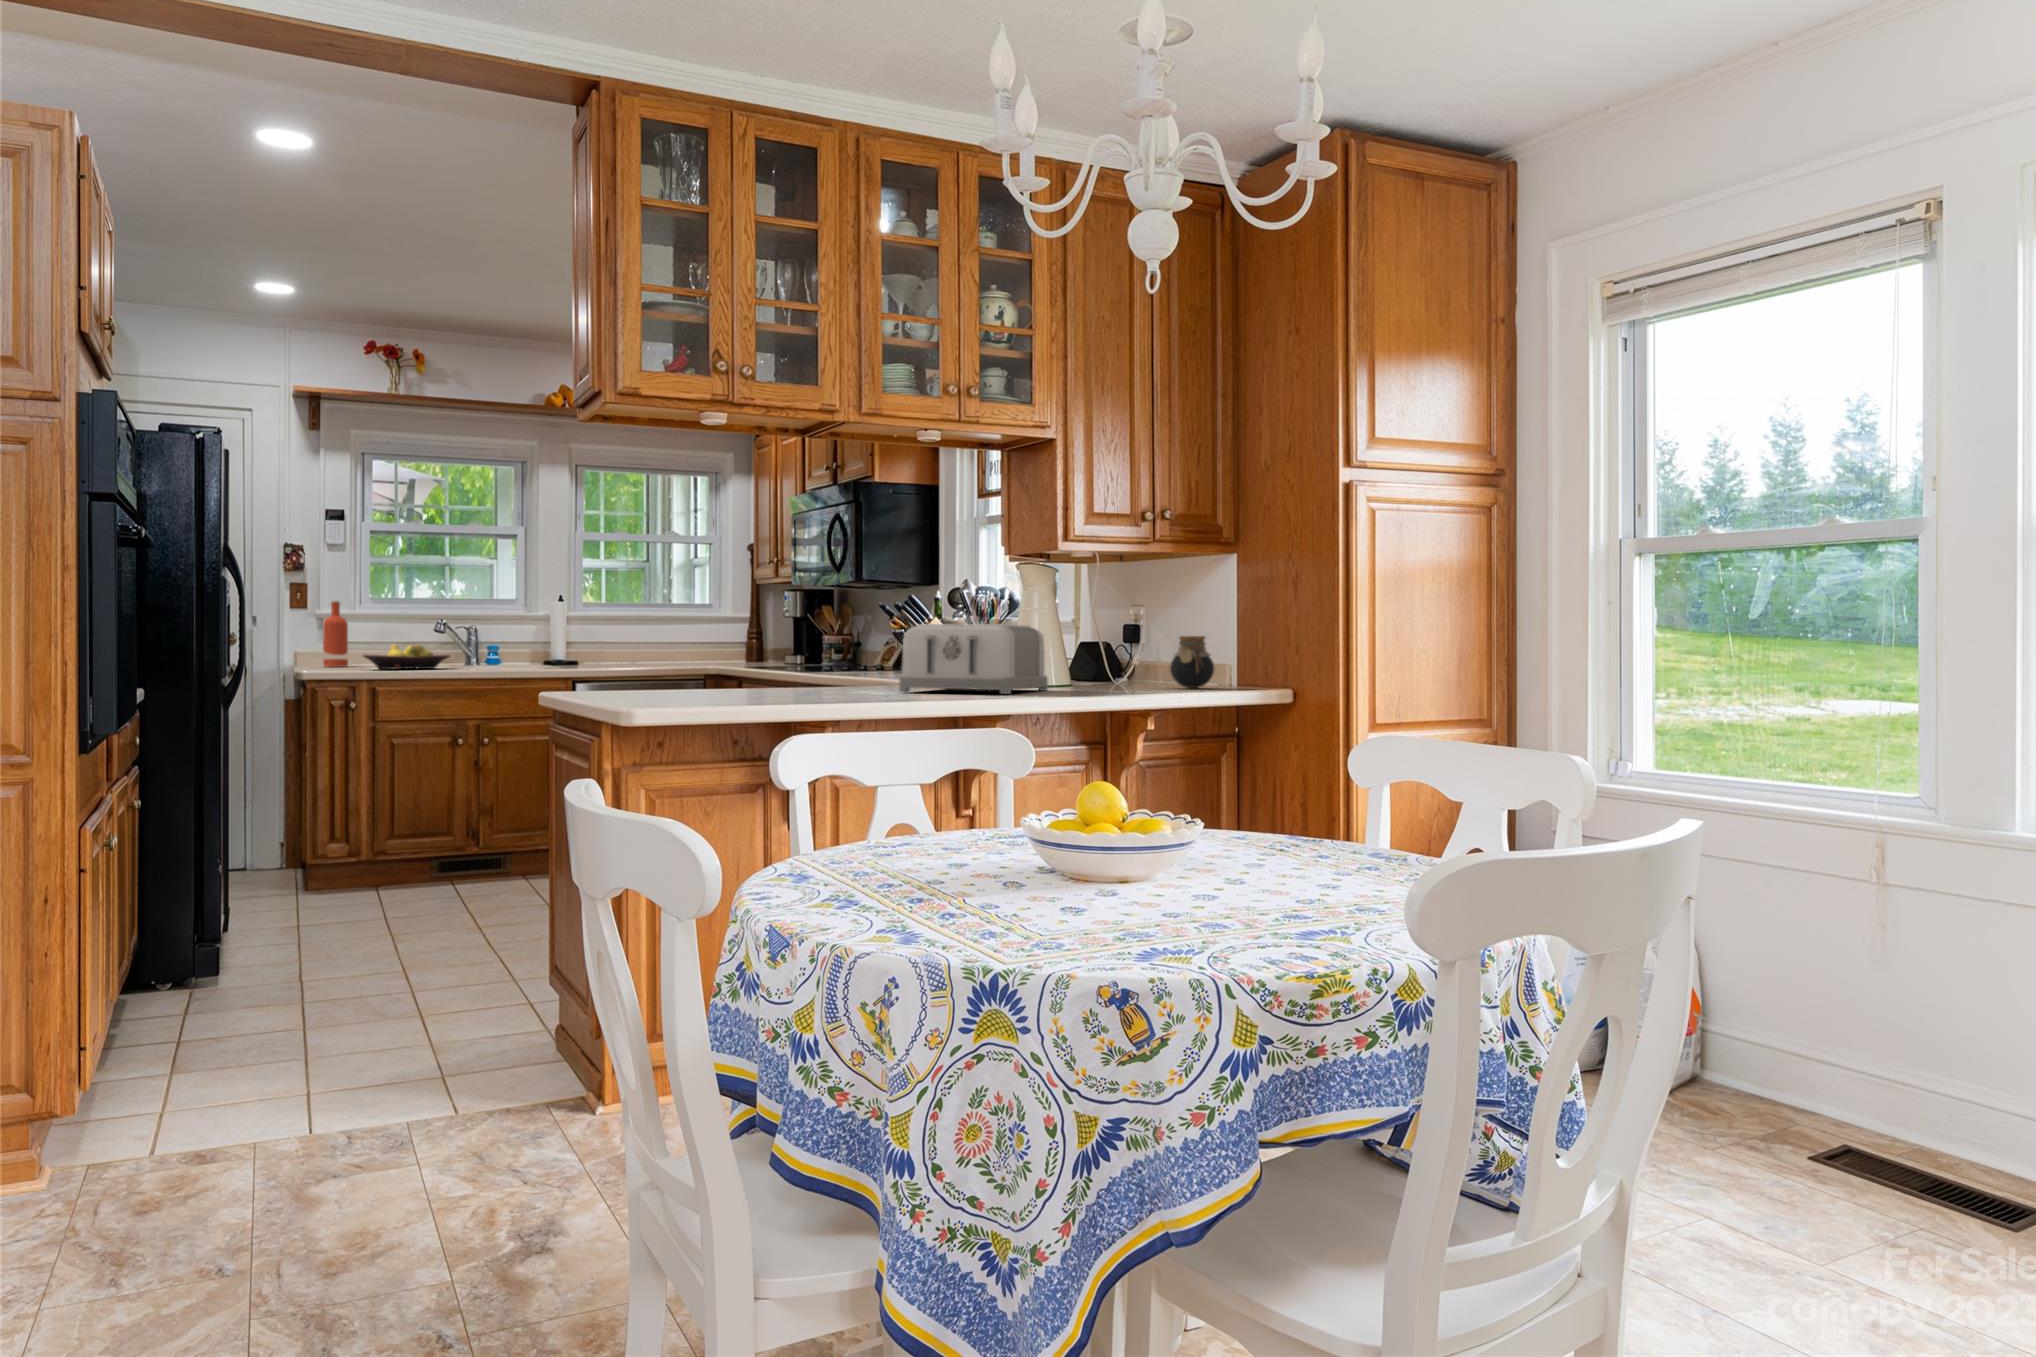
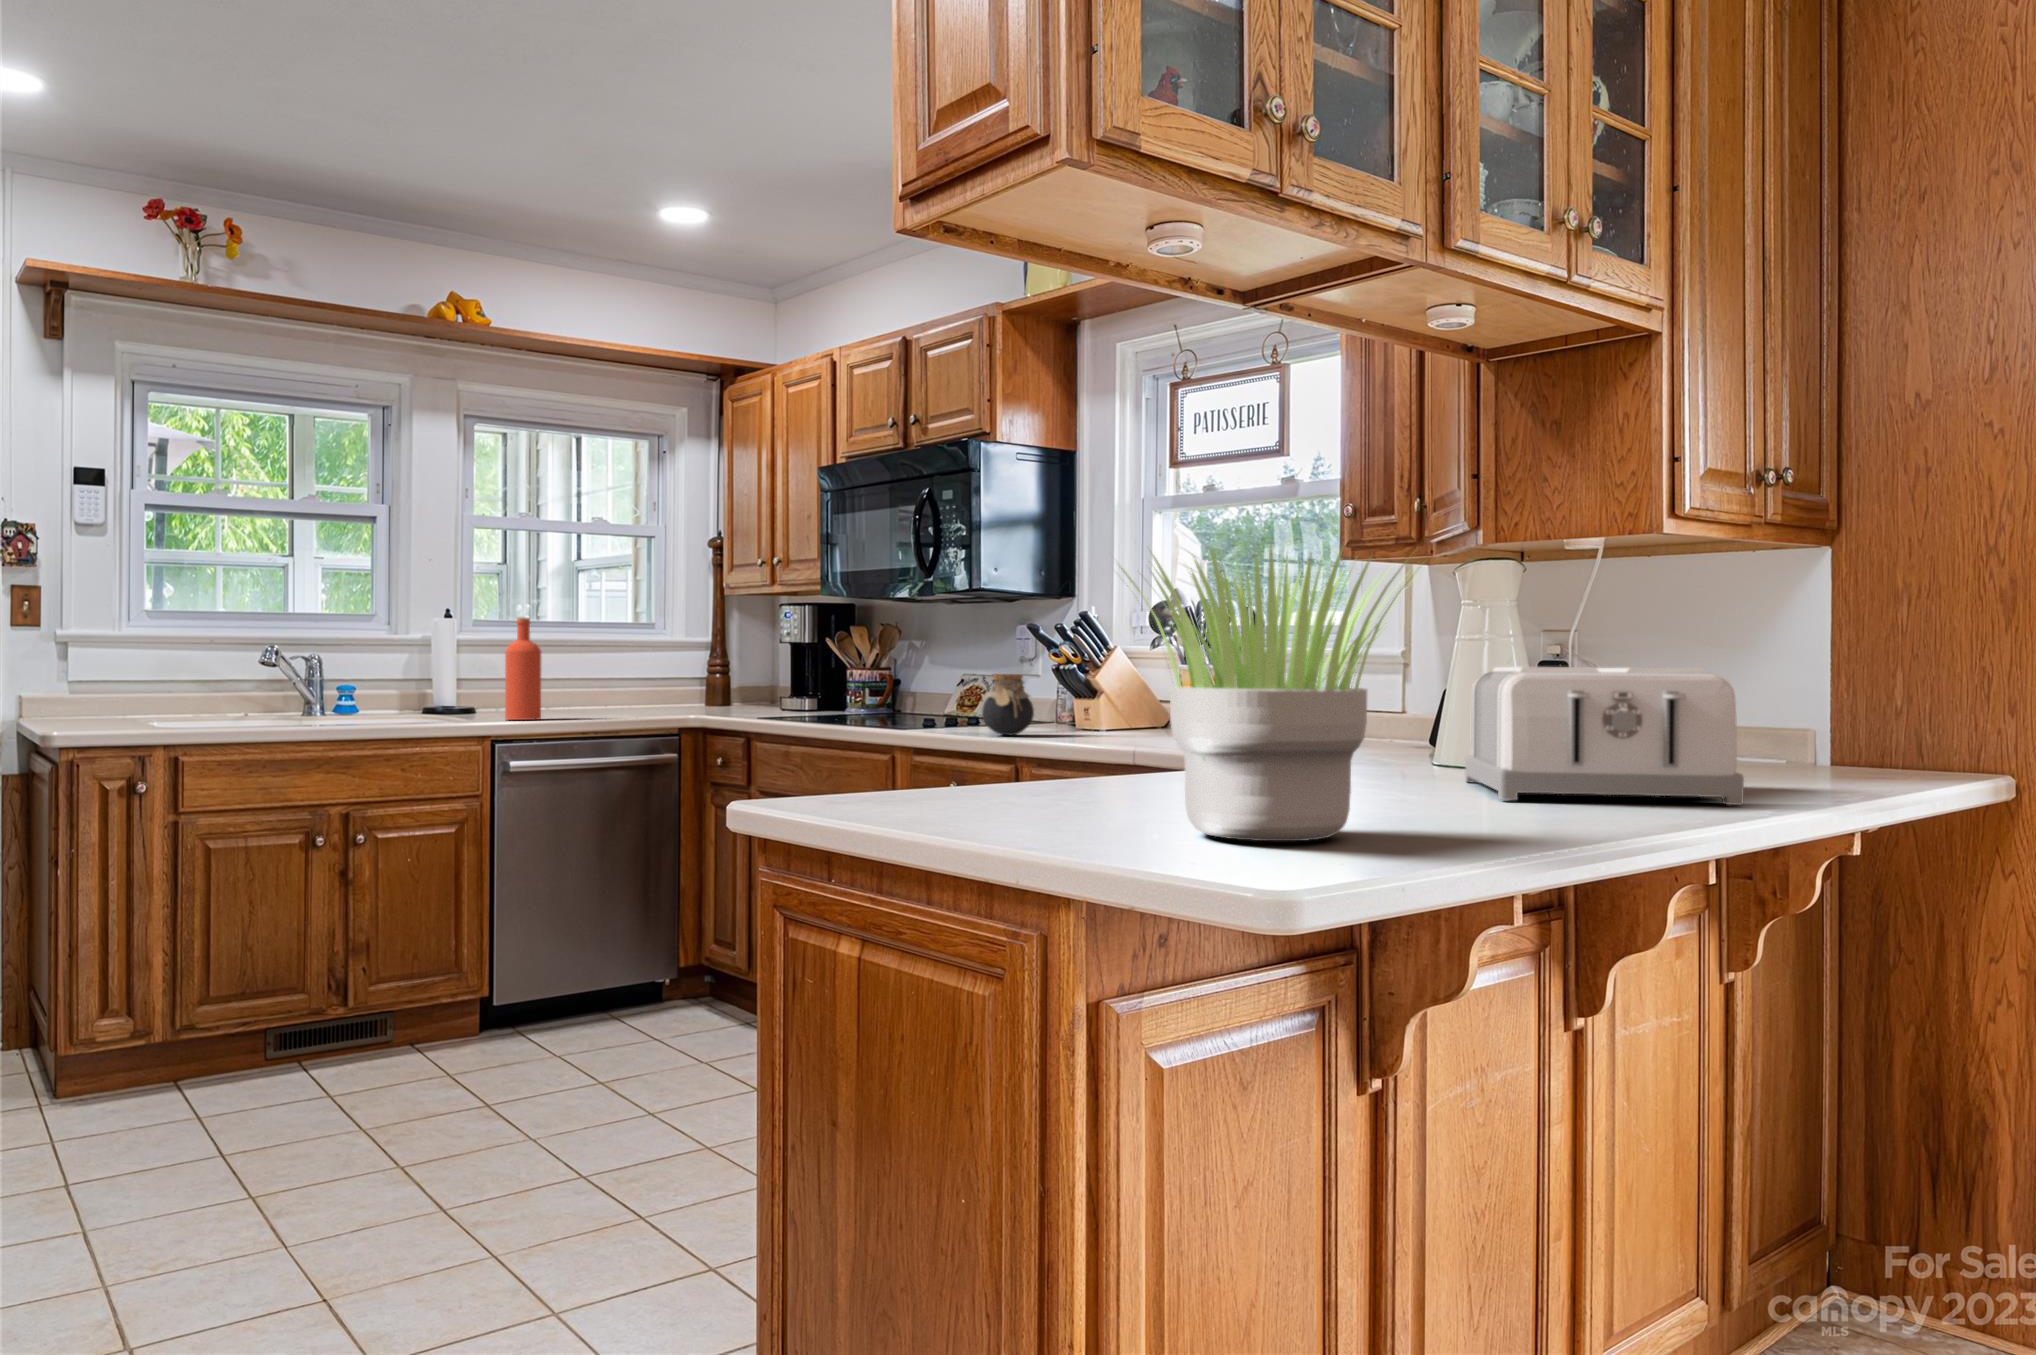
potted plant: none [622,568,773,697] -> present [1121,544,1418,841]
bottle: present [323,601,348,667] -> present [505,617,541,720]
jar: present [1170,636,1214,688] -> present [982,674,1034,735]
fruit bowl: present [363,644,450,669] -> none [159,685,306,728]

